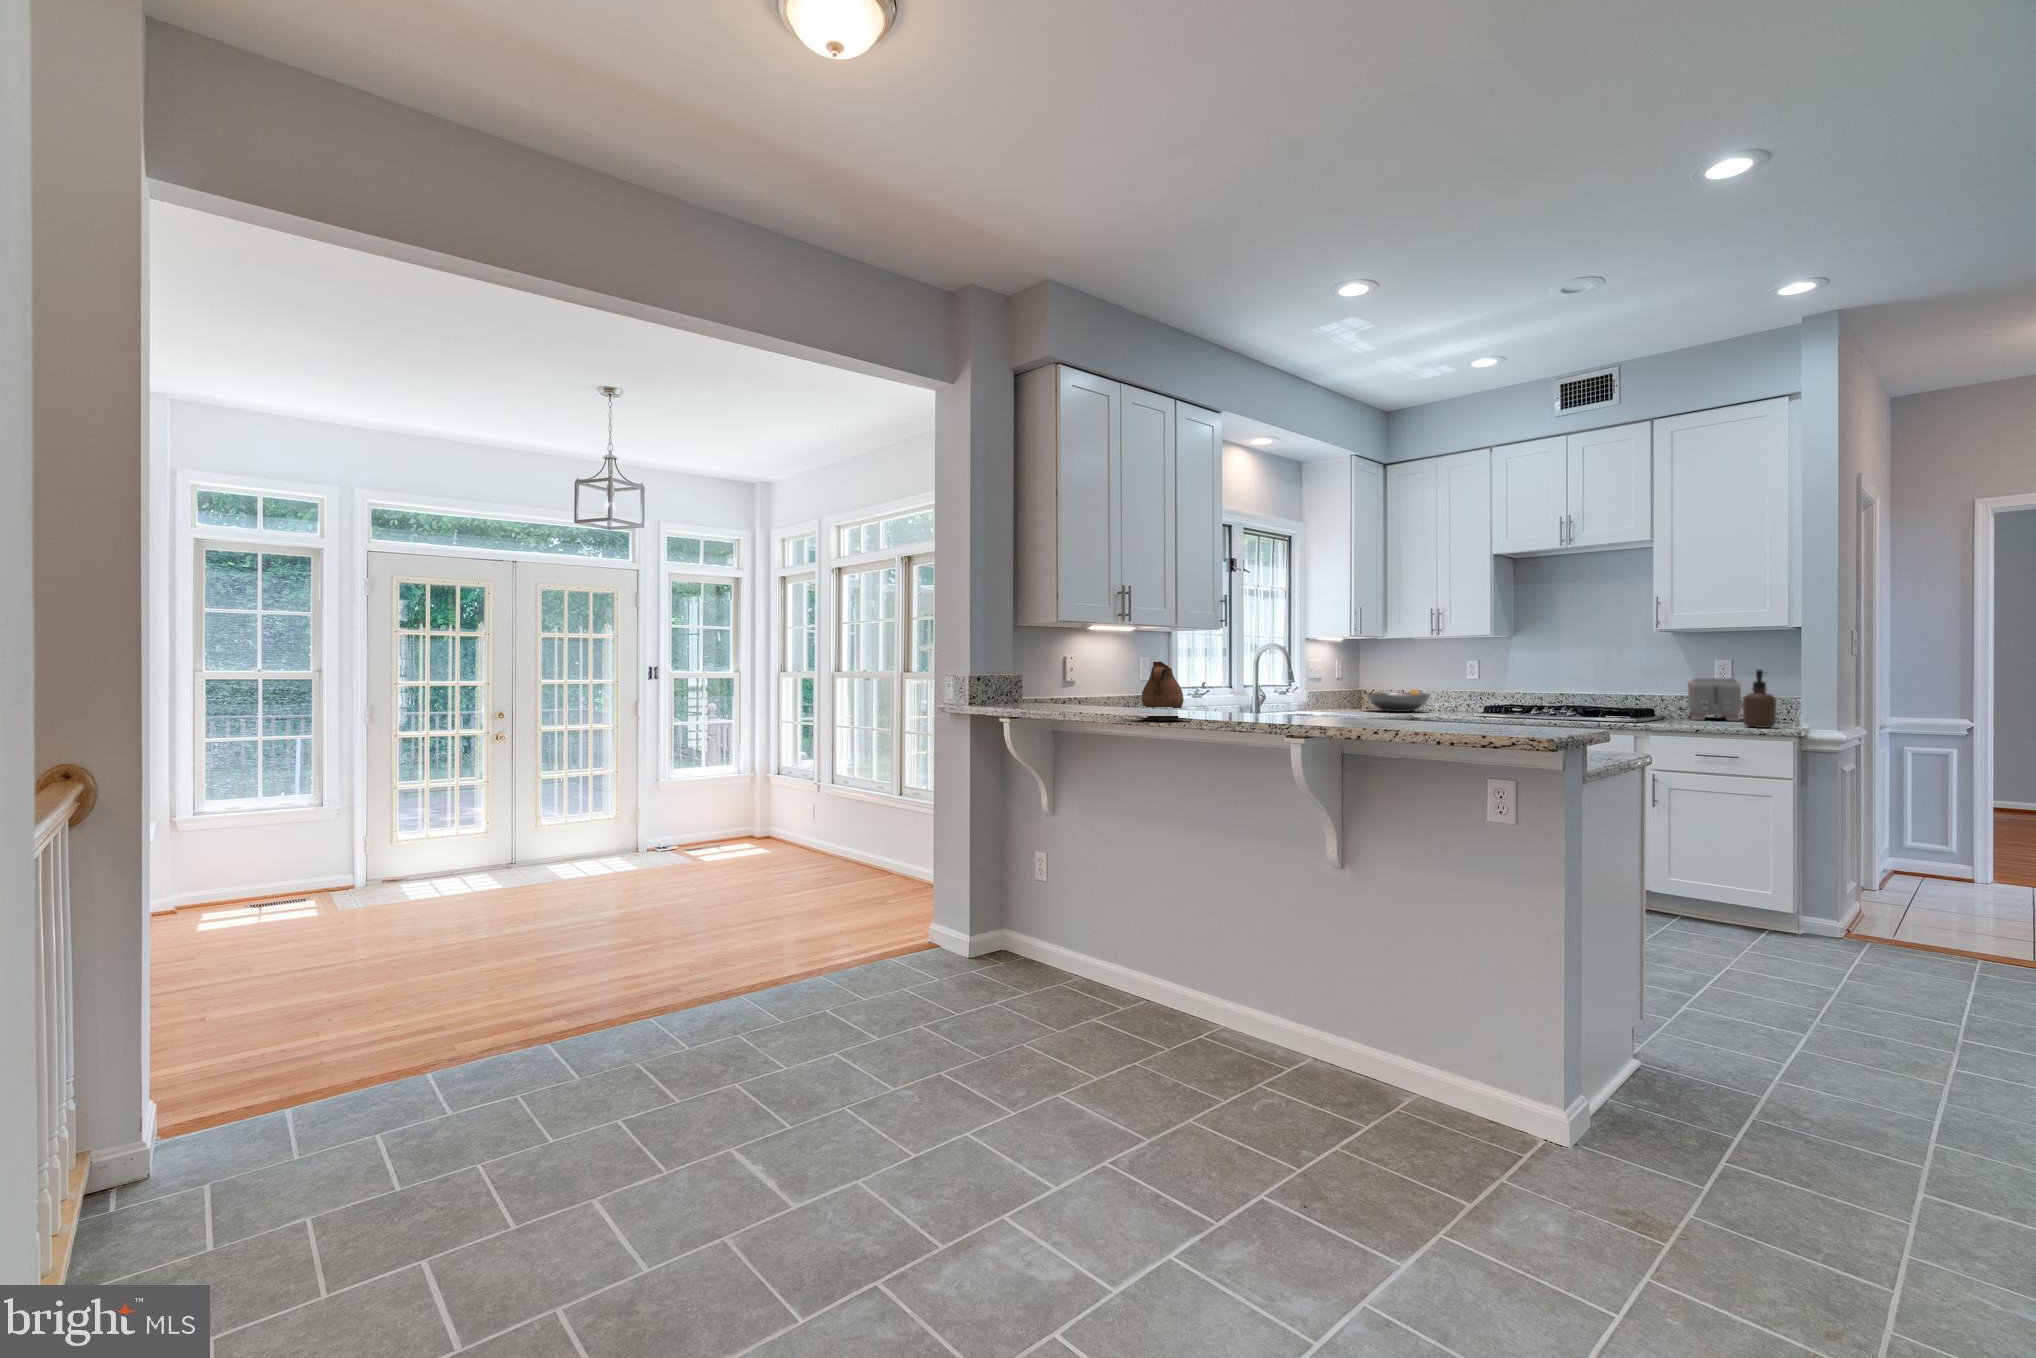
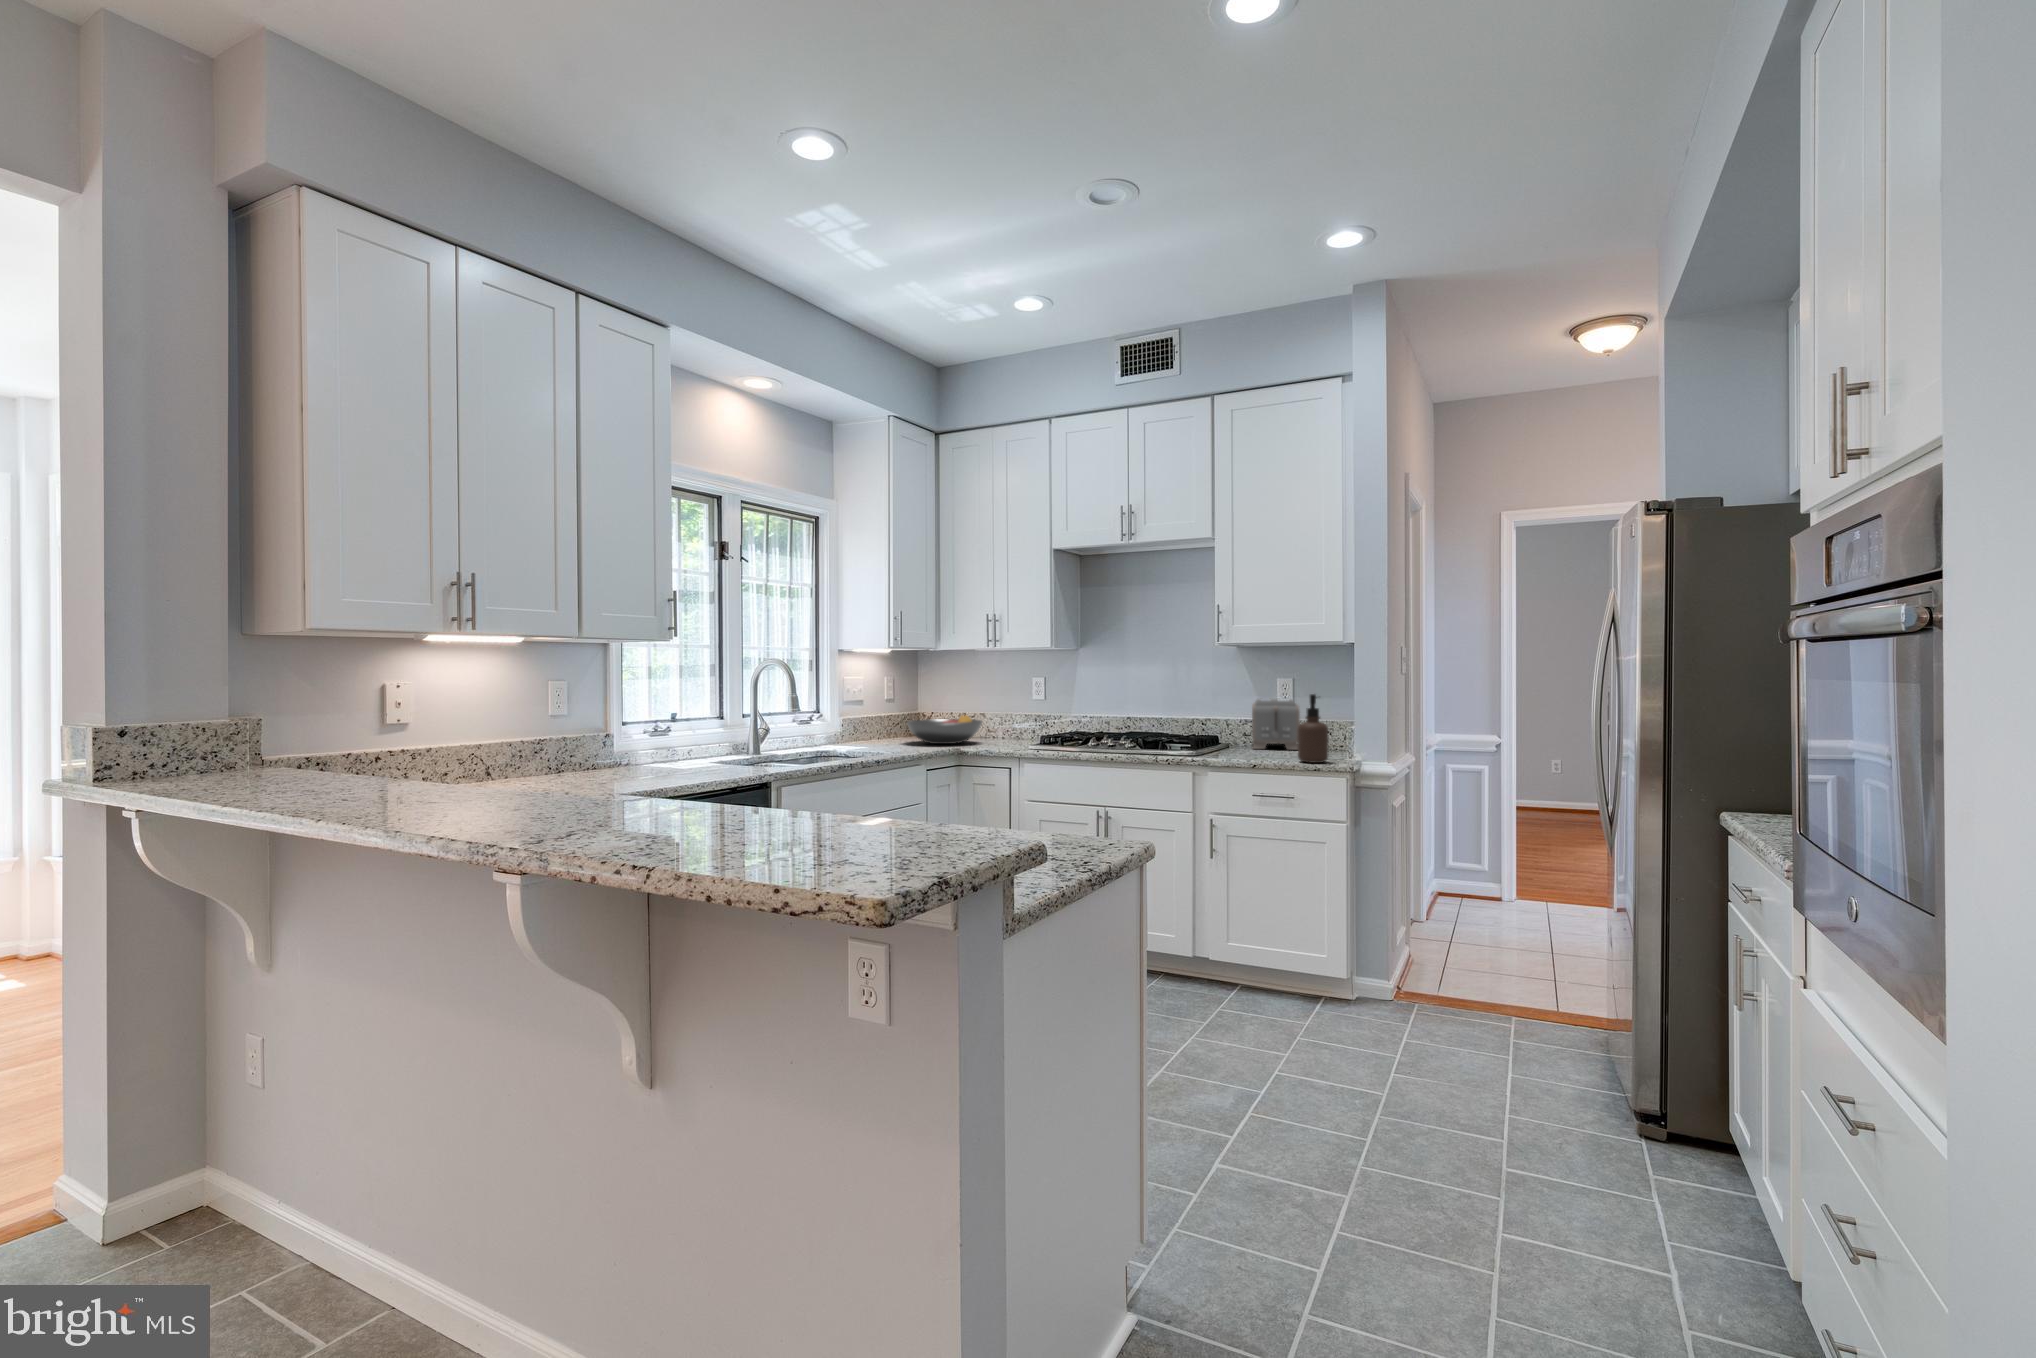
ceramic pitcher: present [1139,662,1191,721] -> none [526,690,617,780]

